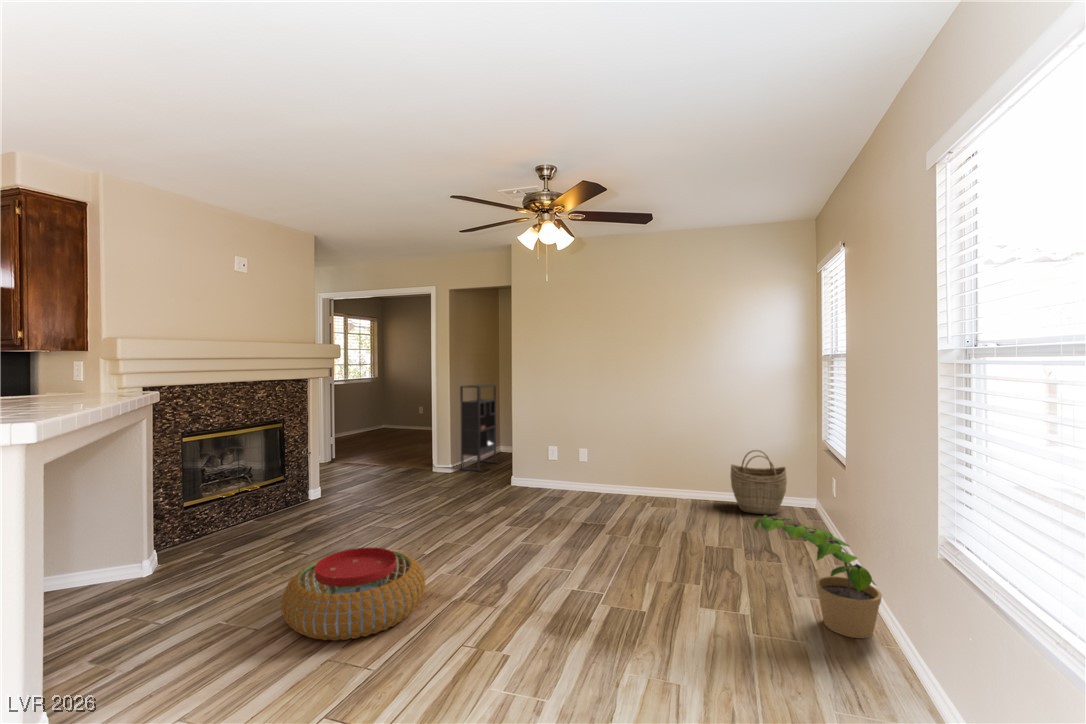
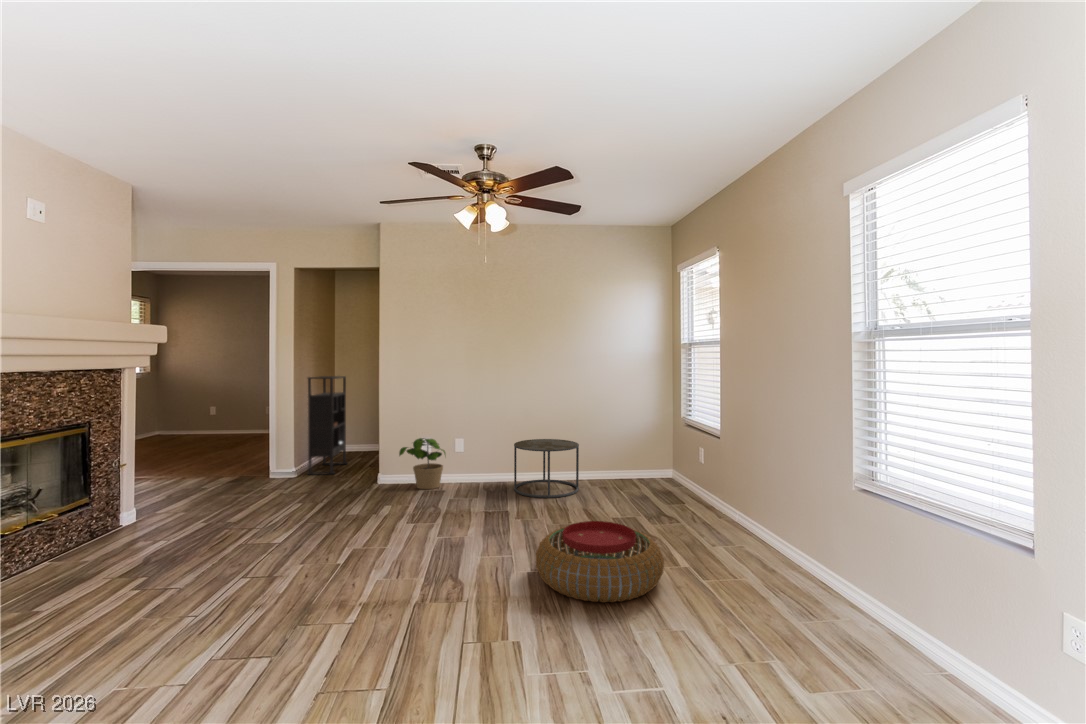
woven basket: present [730,450,787,515] -> none [609,430,657,487]
side table: none [624,453,692,515] -> present [514,439,579,498]
potted plant: present [754,515,882,638] -> present [399,438,445,489]
pouf: present [281,548,425,641] -> present [536,521,664,602]

